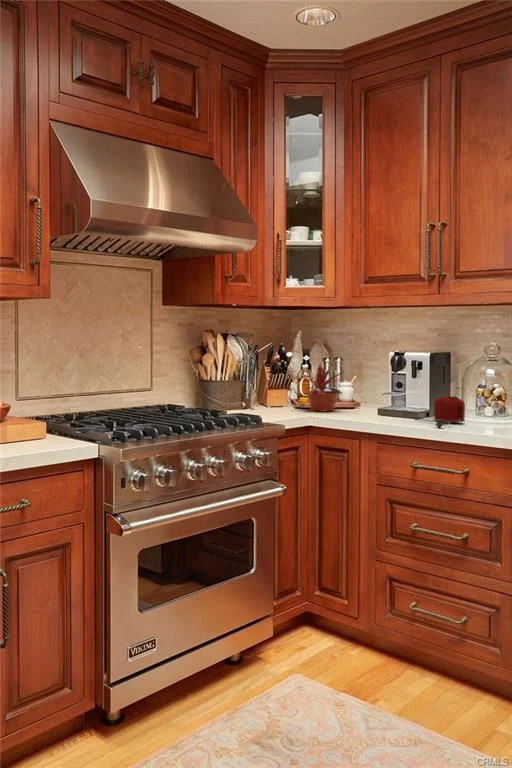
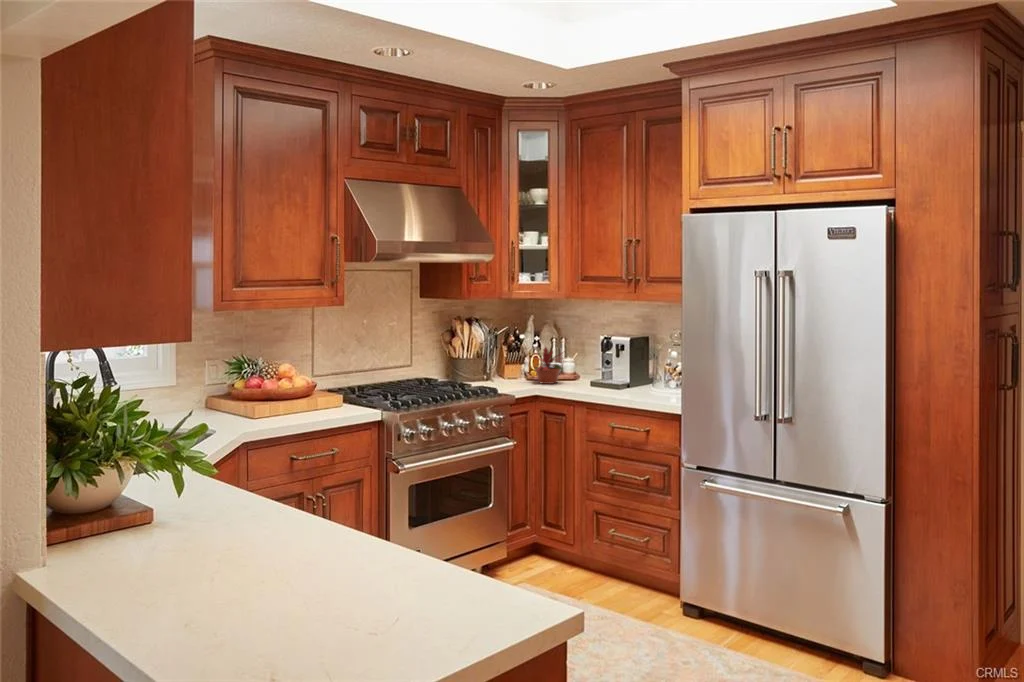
toaster: present [415,396,465,428] -> none [616,373,652,398]

